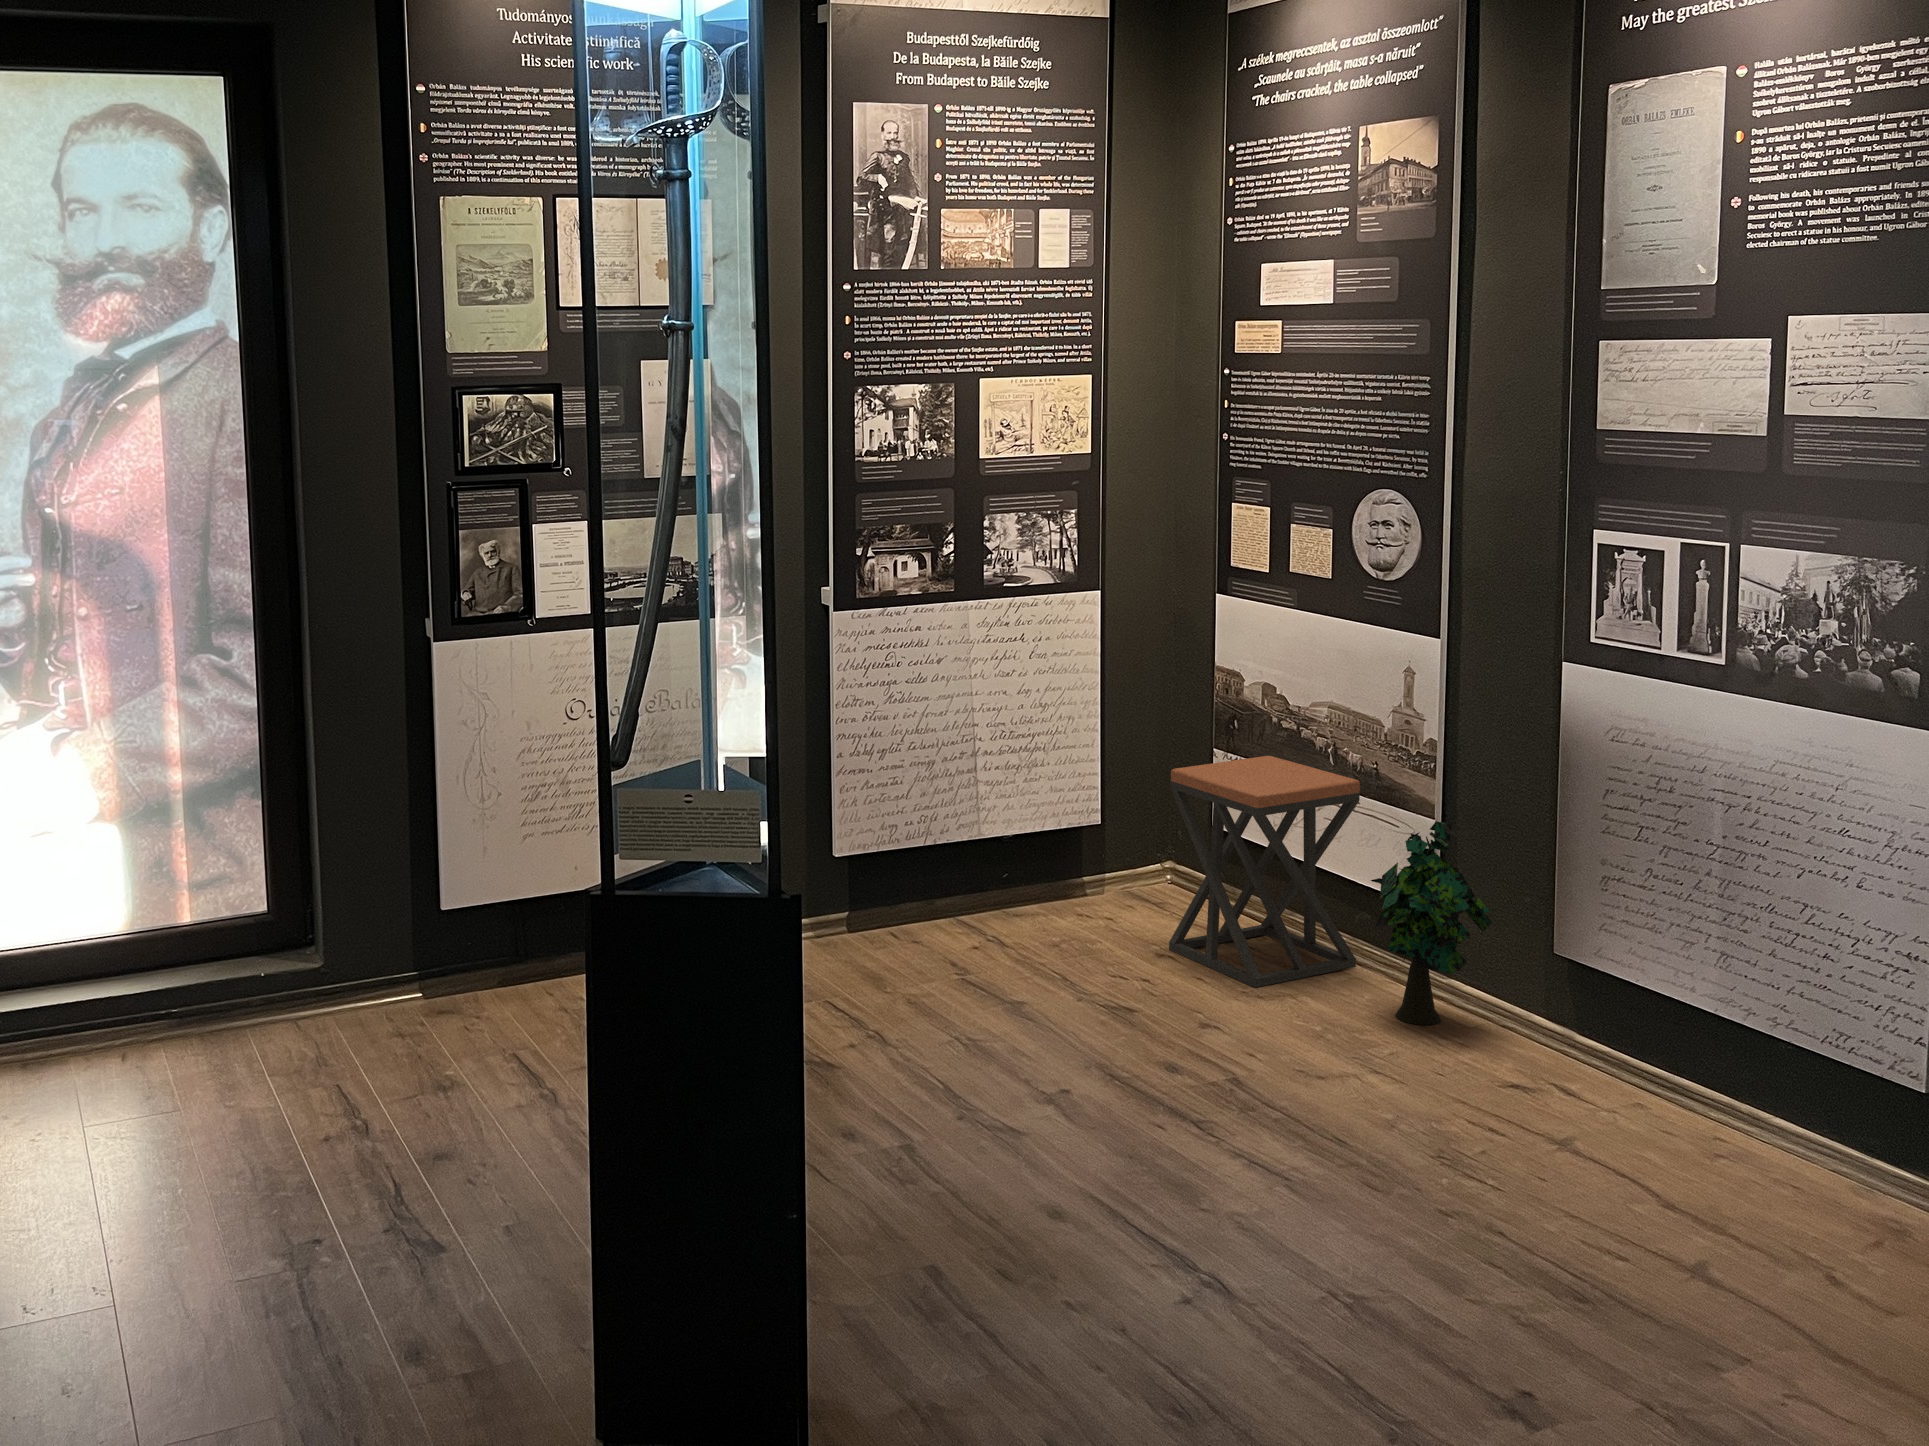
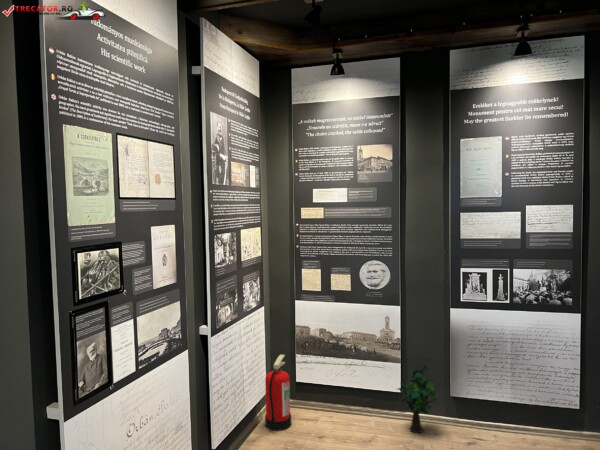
fire extinguisher: none [1056,734,1163,920] -> present [265,355,291,431]
stool: present [1169,756,1360,987] -> none [321,353,372,439]

